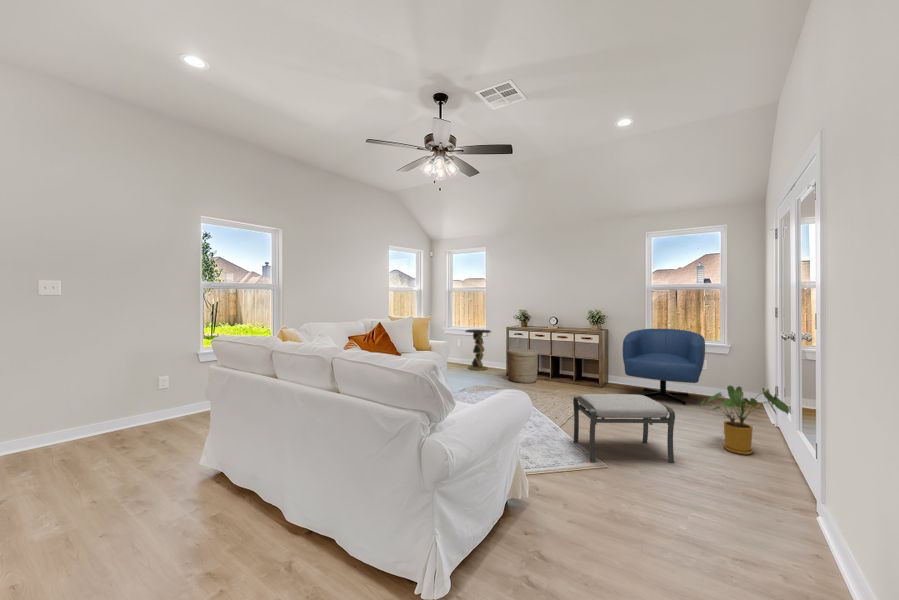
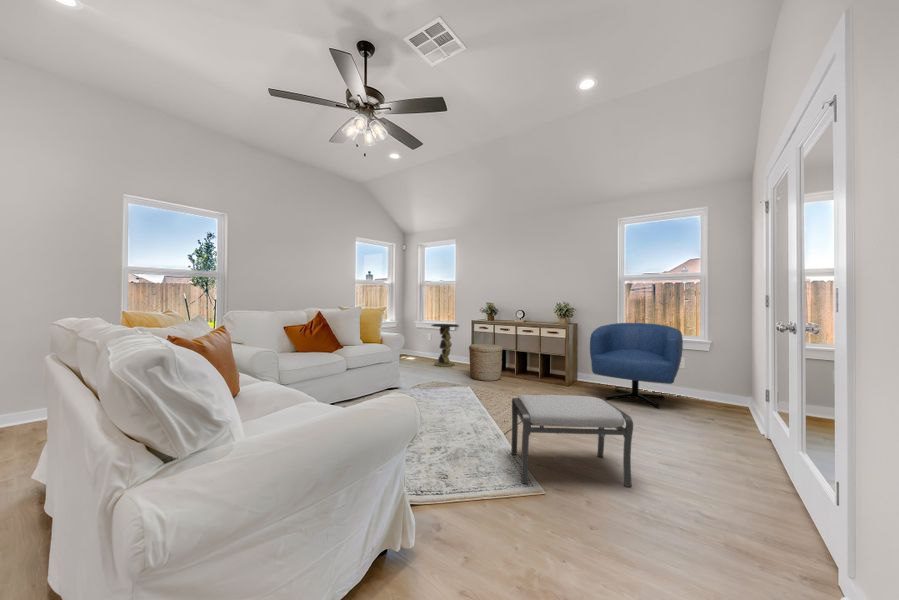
house plant: present [700,386,789,454] -> none [669,387,785,477]

